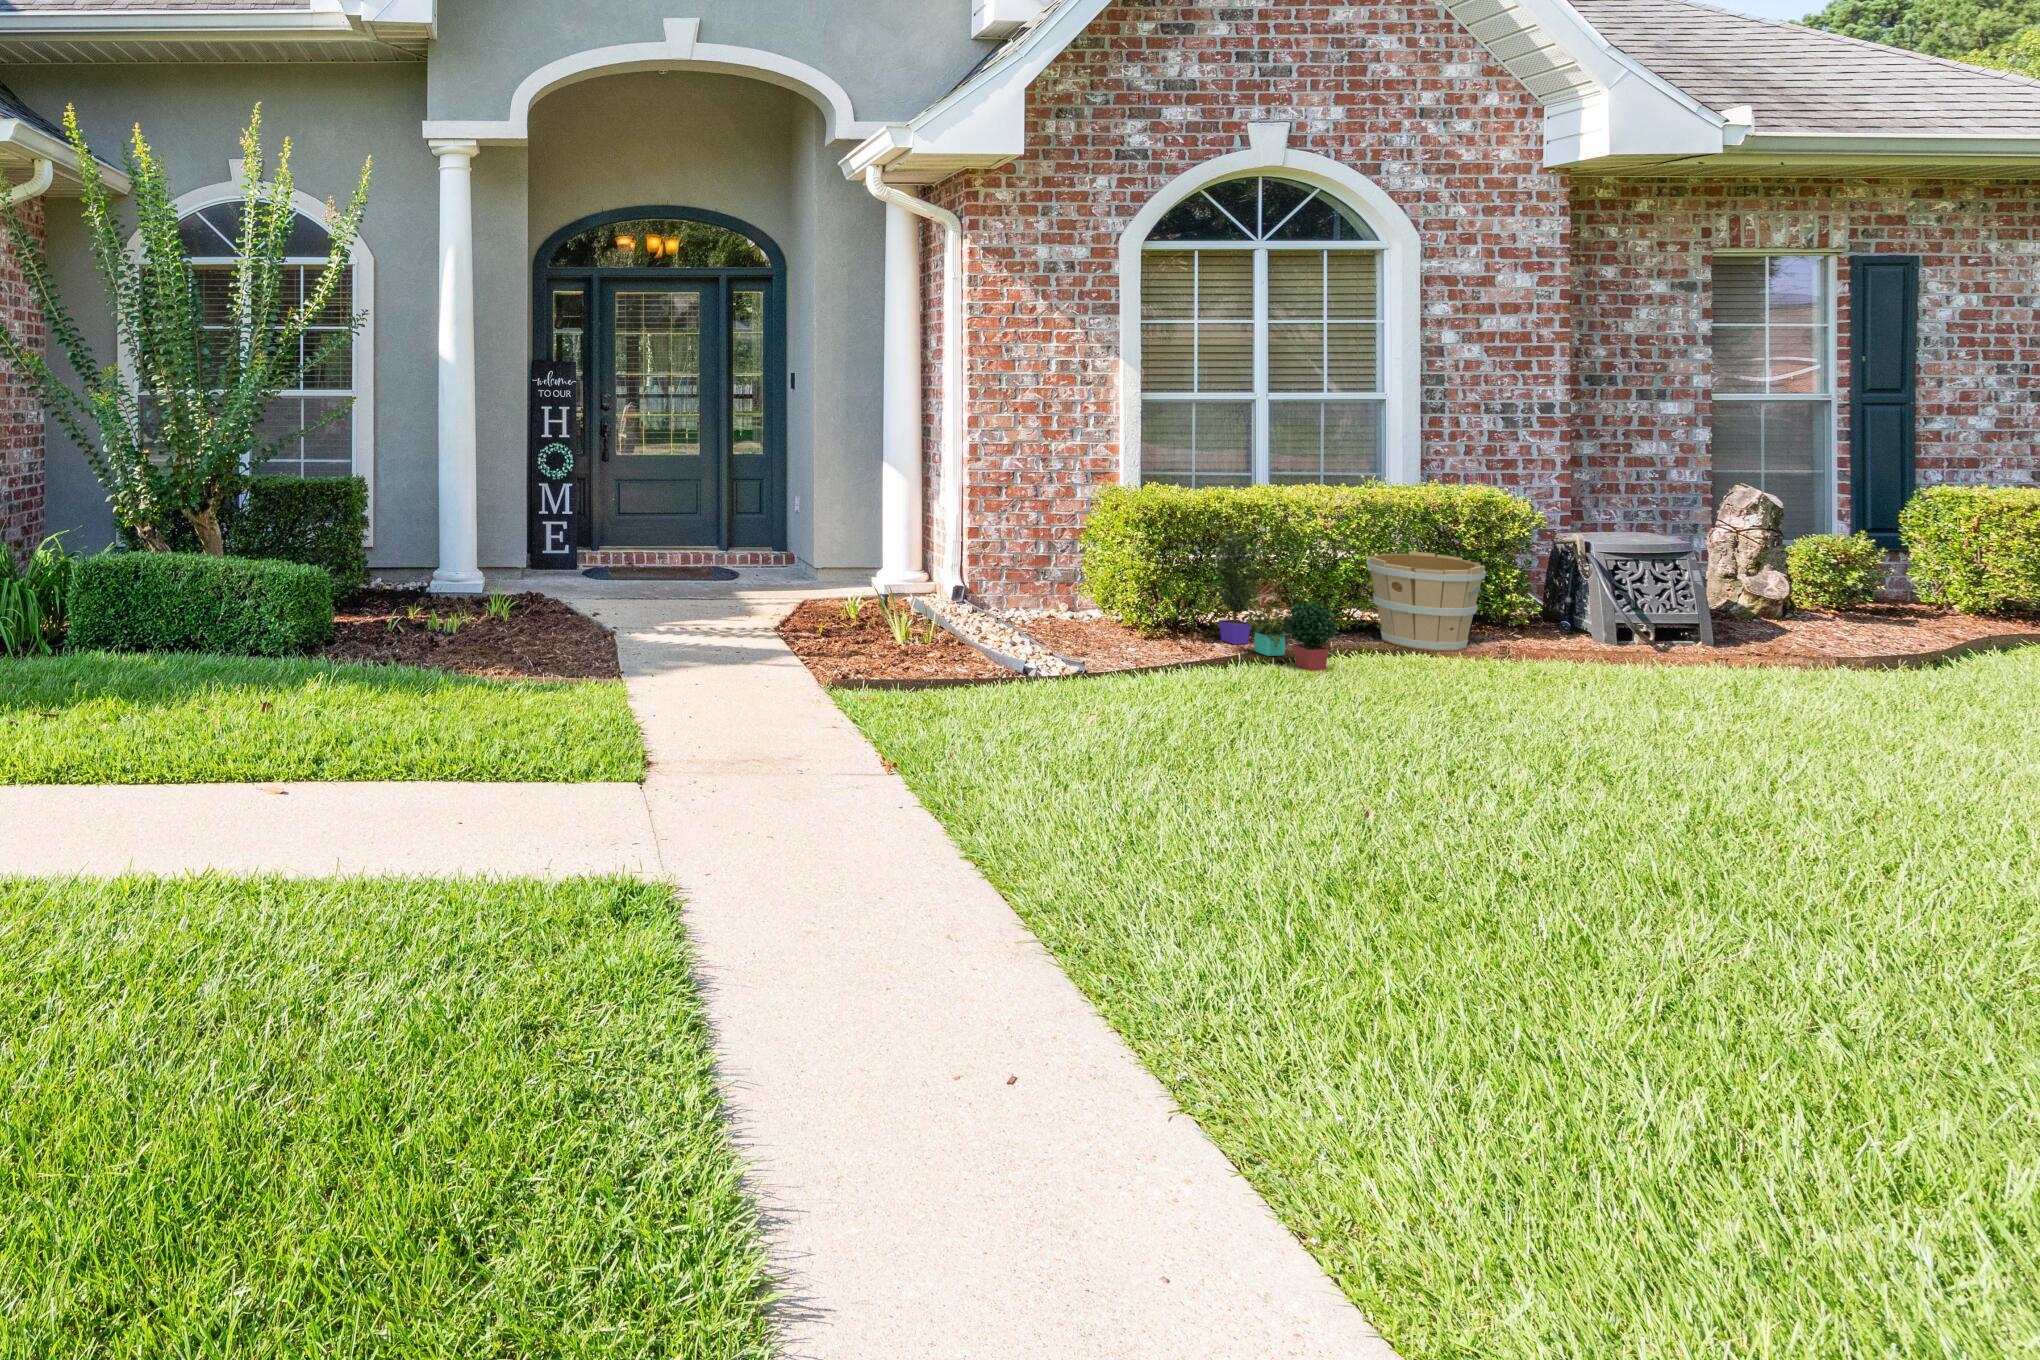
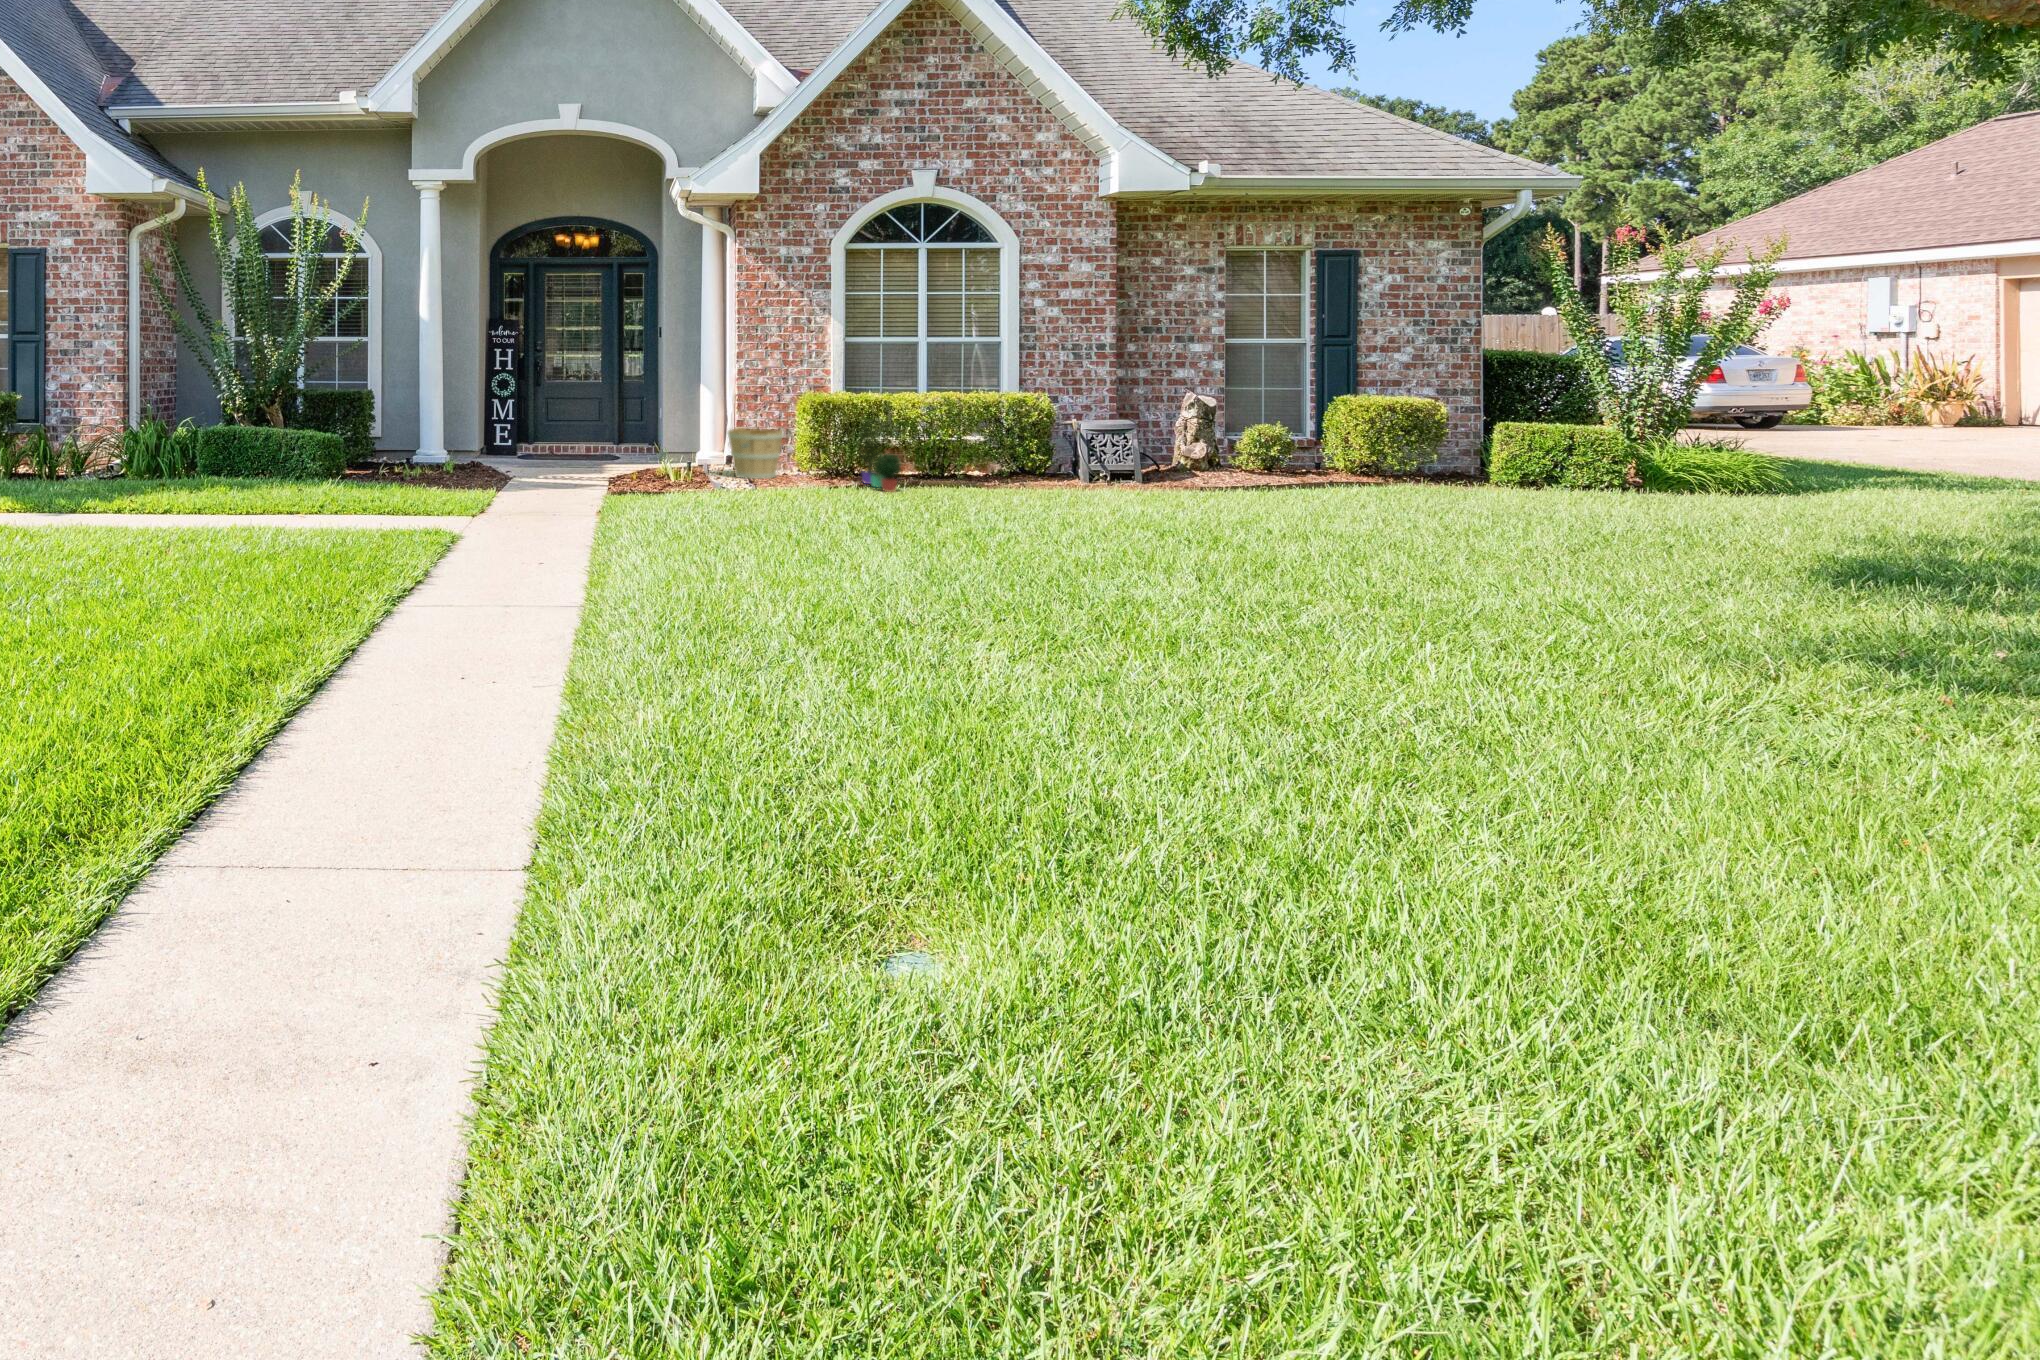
wooden bucket: present [1367,552,1486,652] -> present [728,427,784,479]

